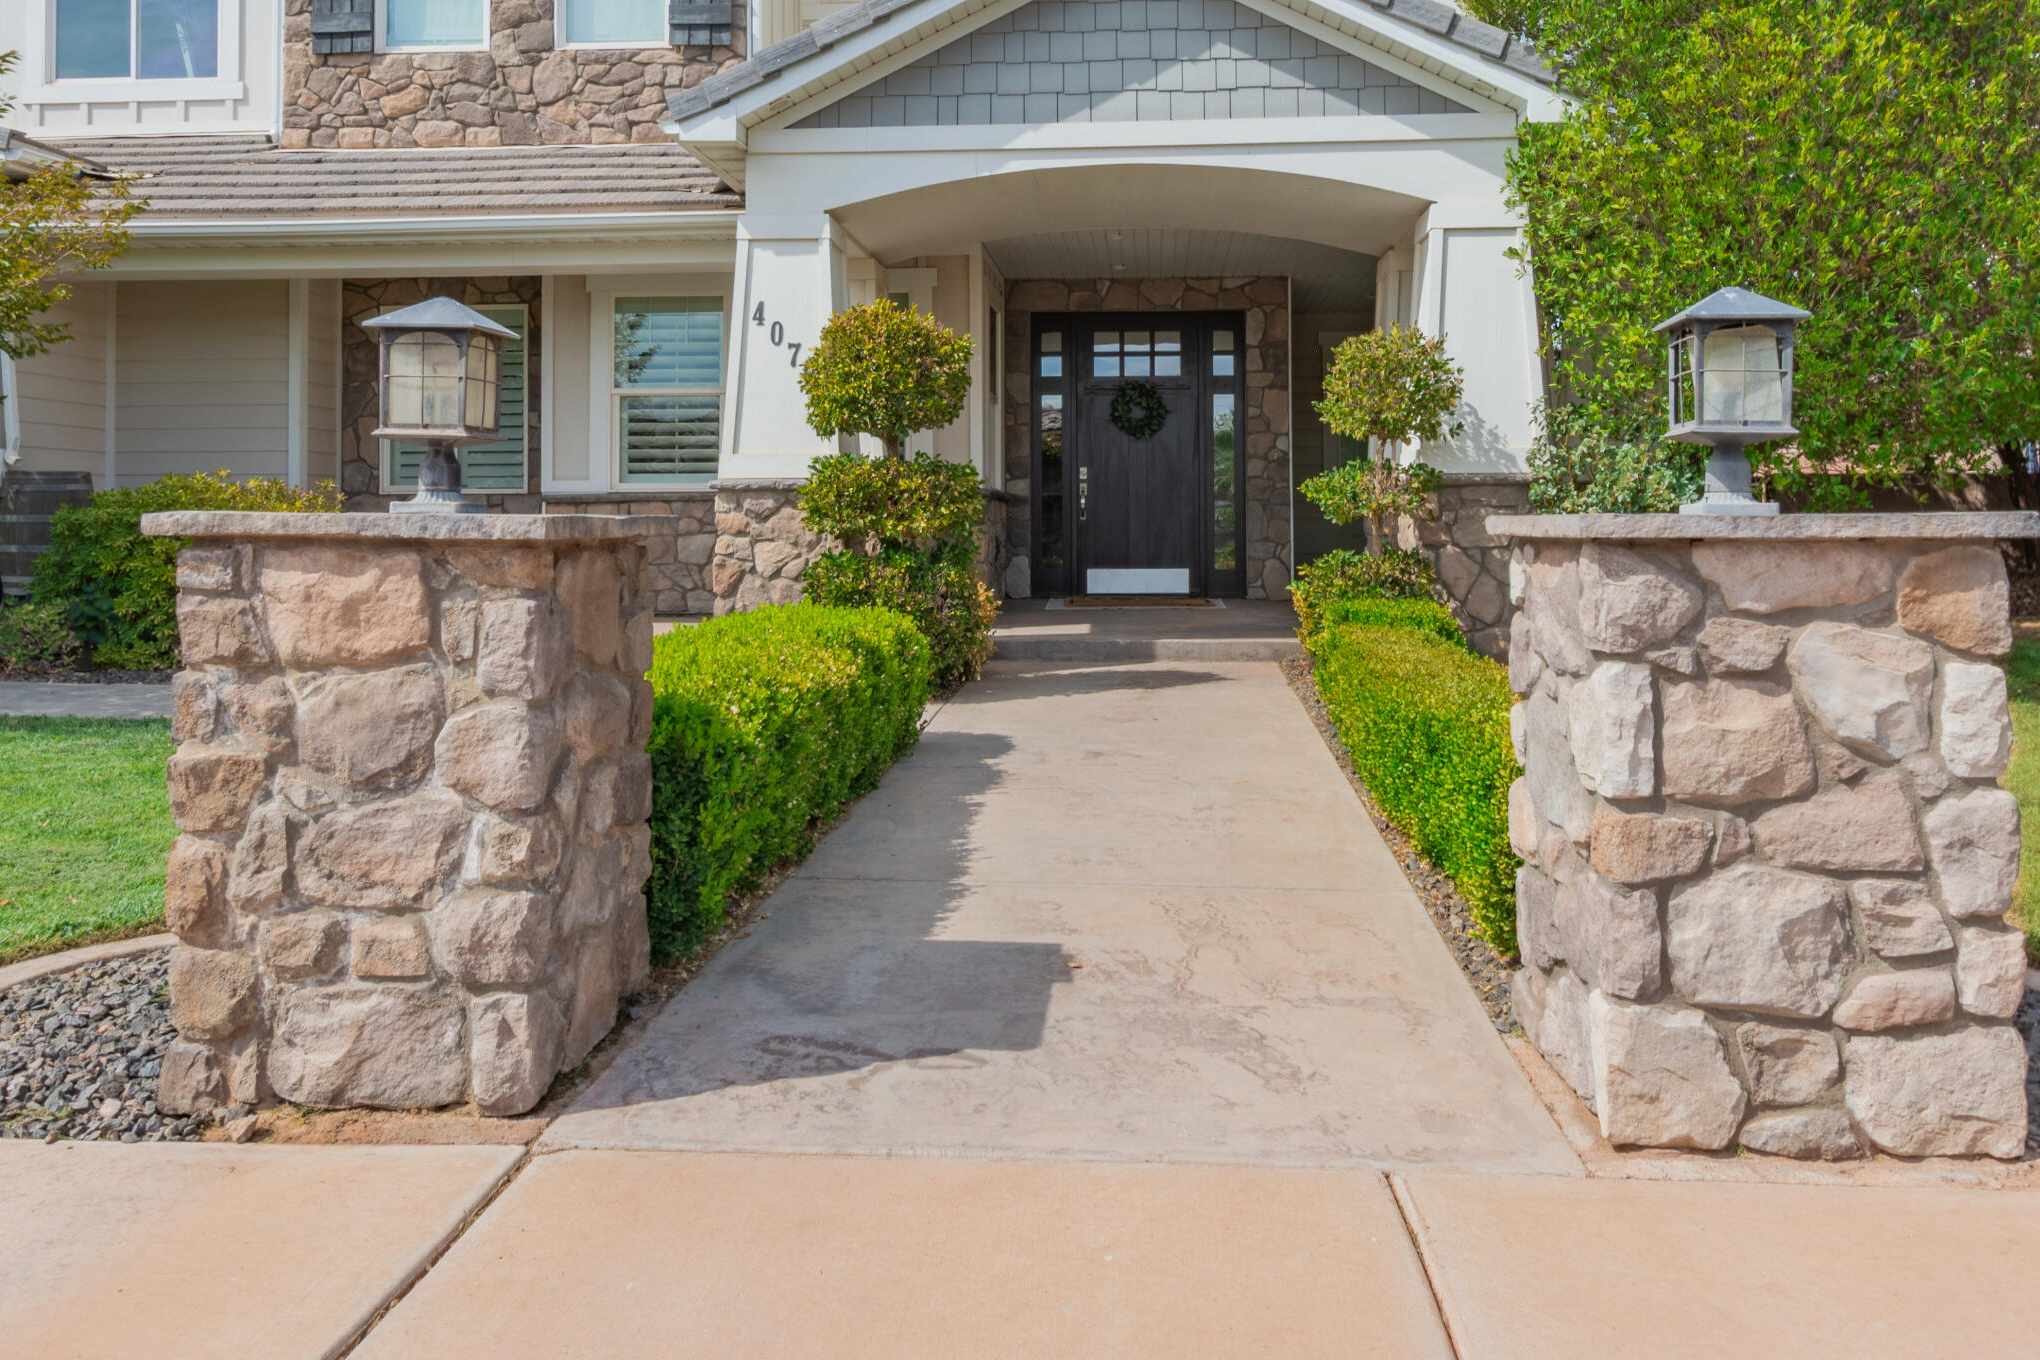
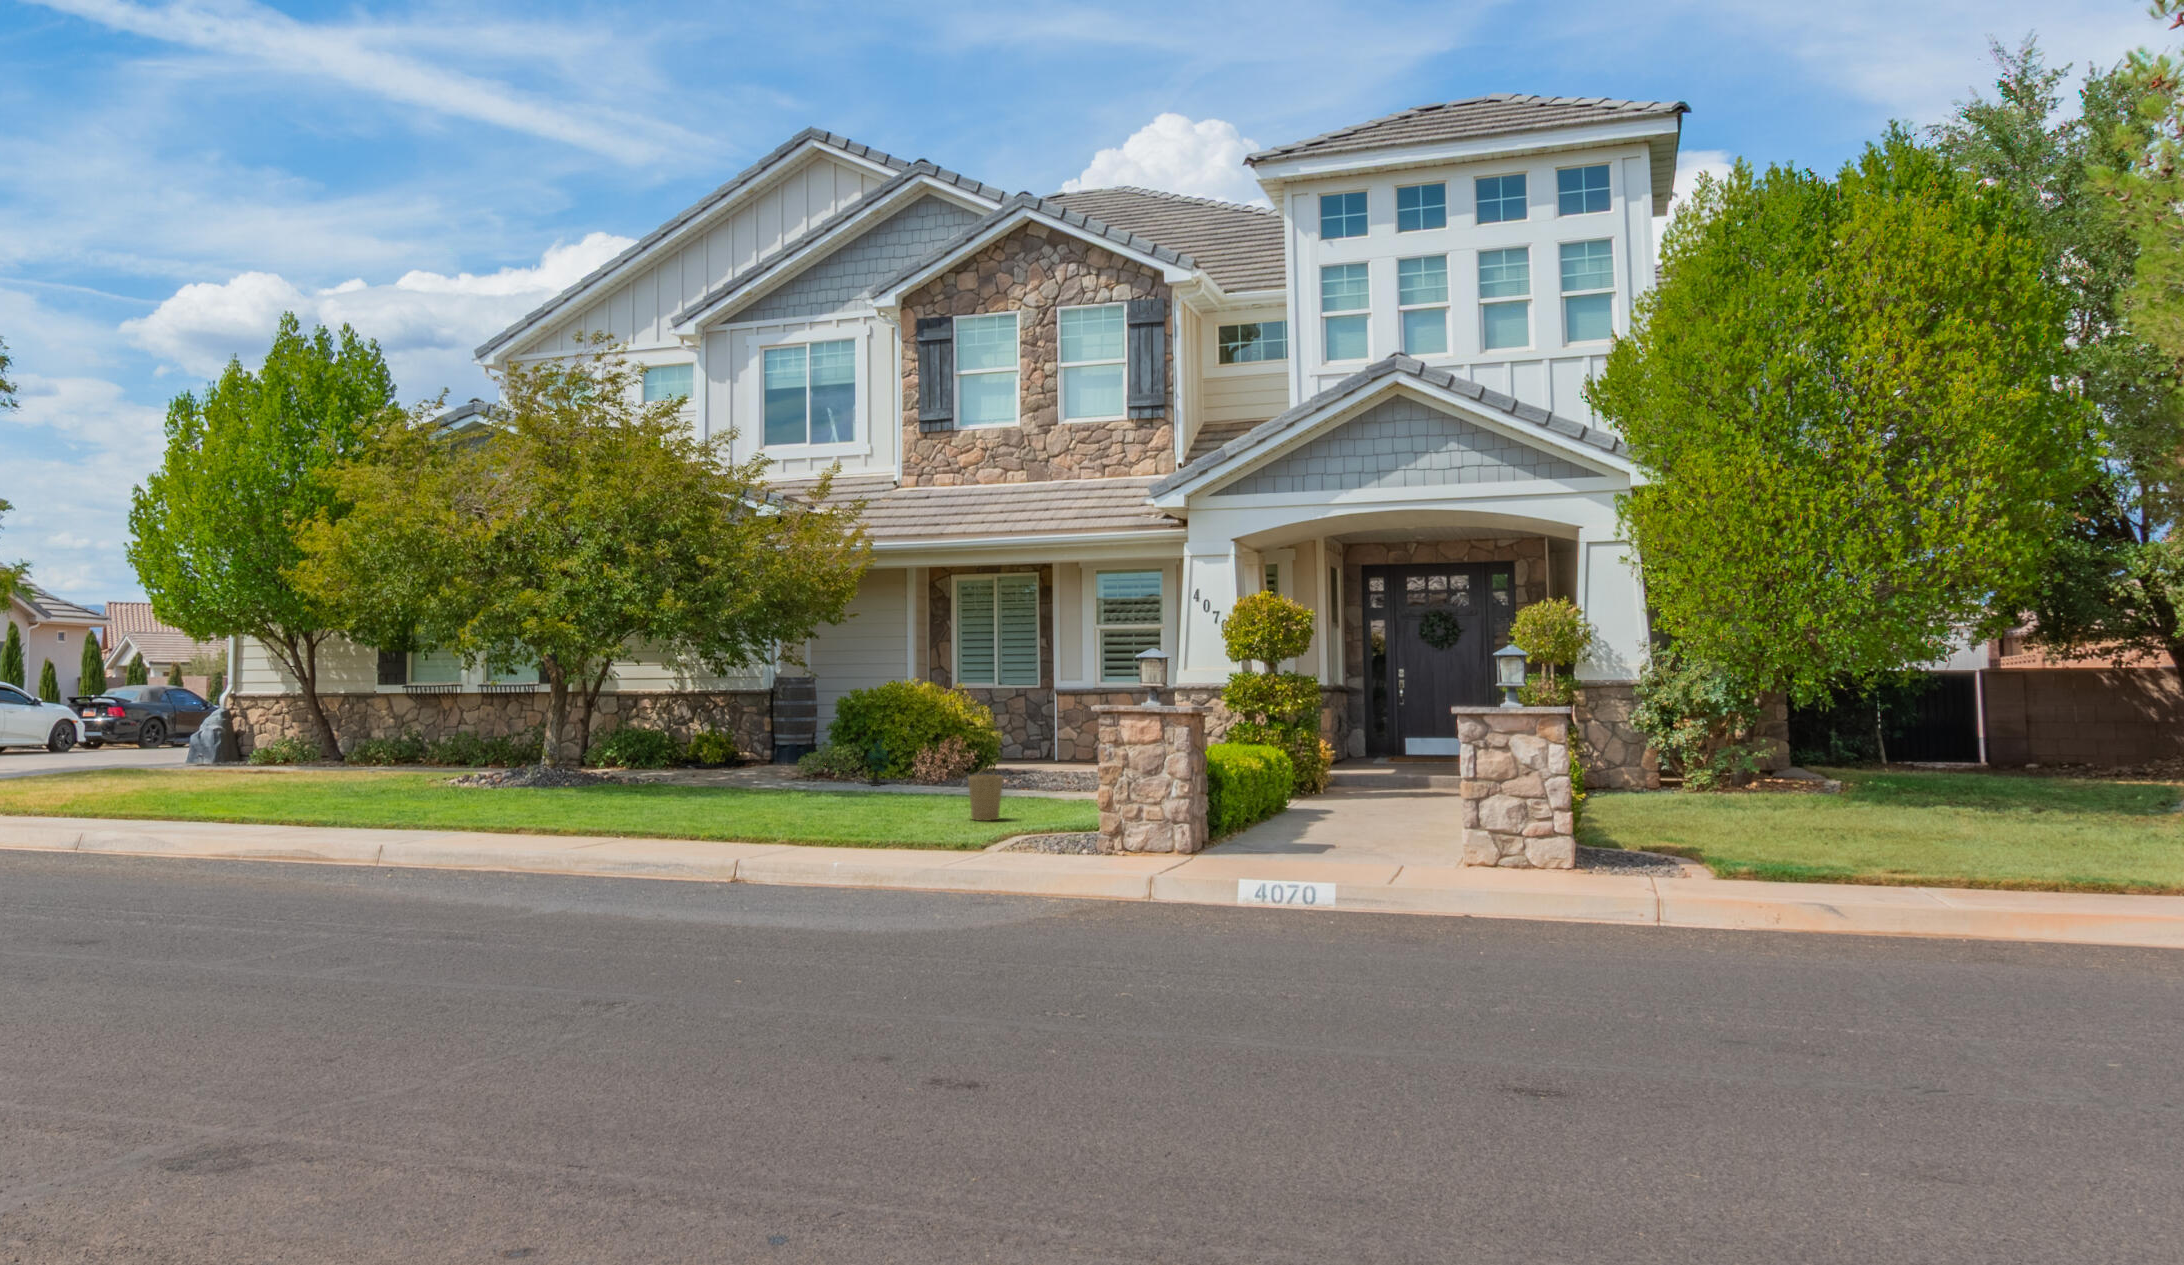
basket: none [64,672,173,820] -> present [968,771,1003,821]

